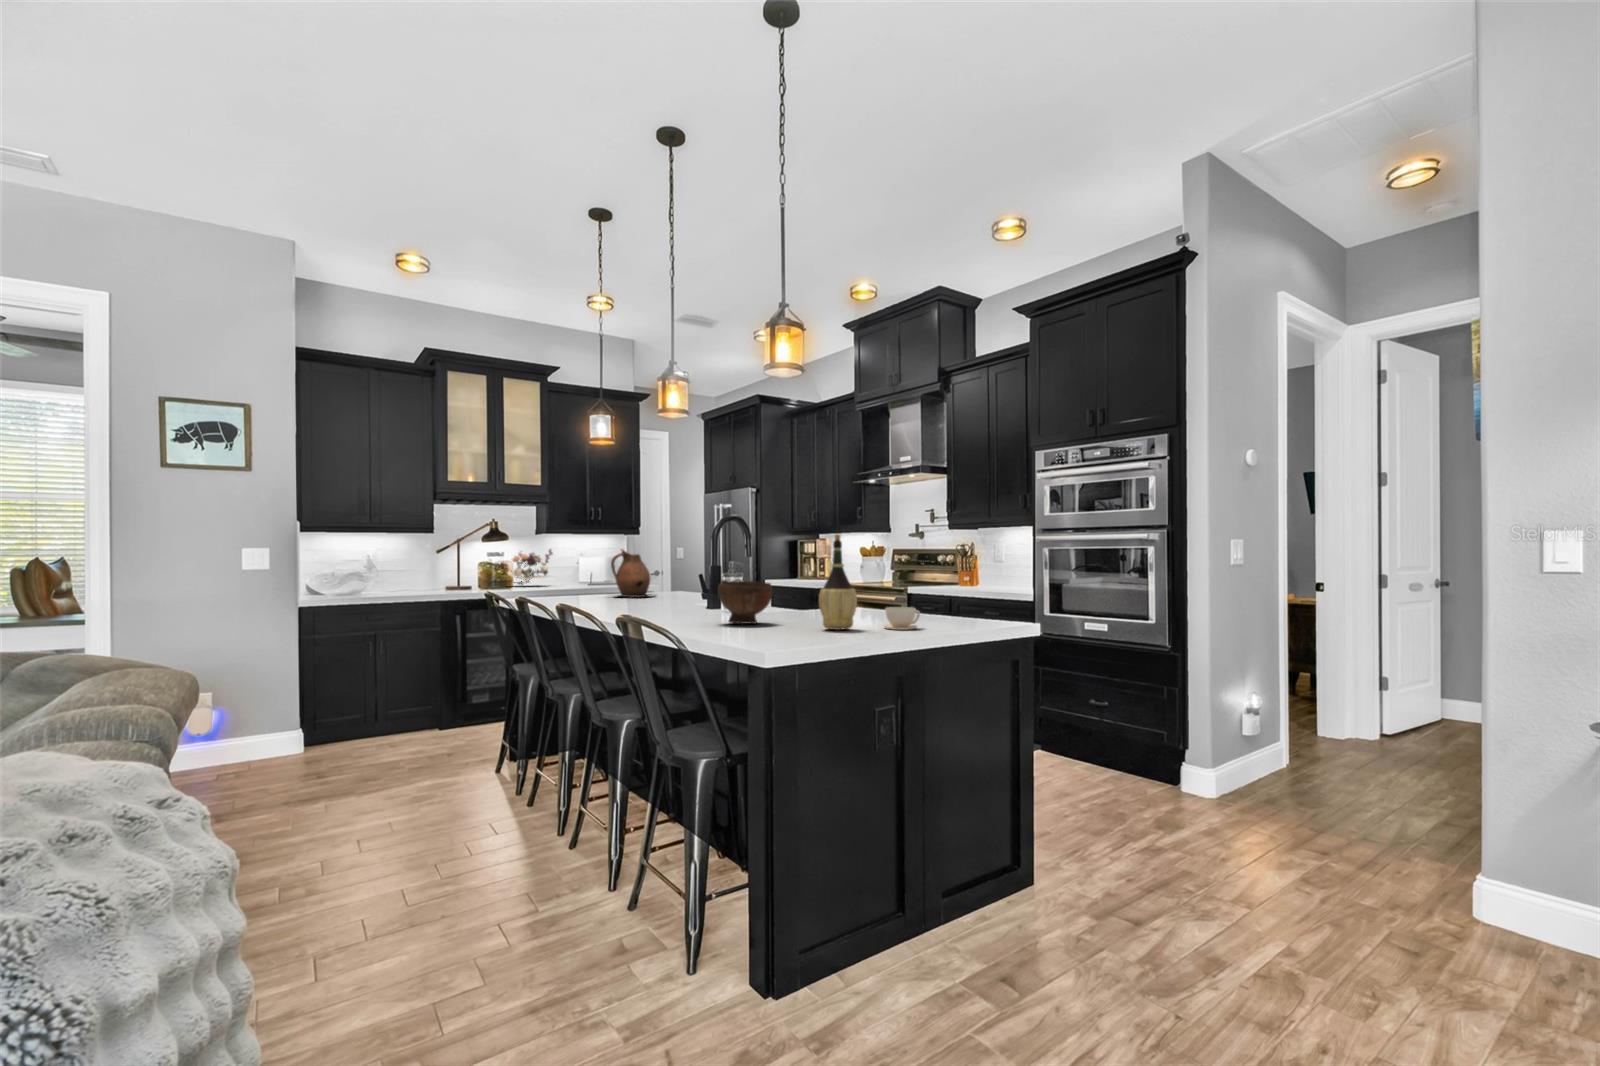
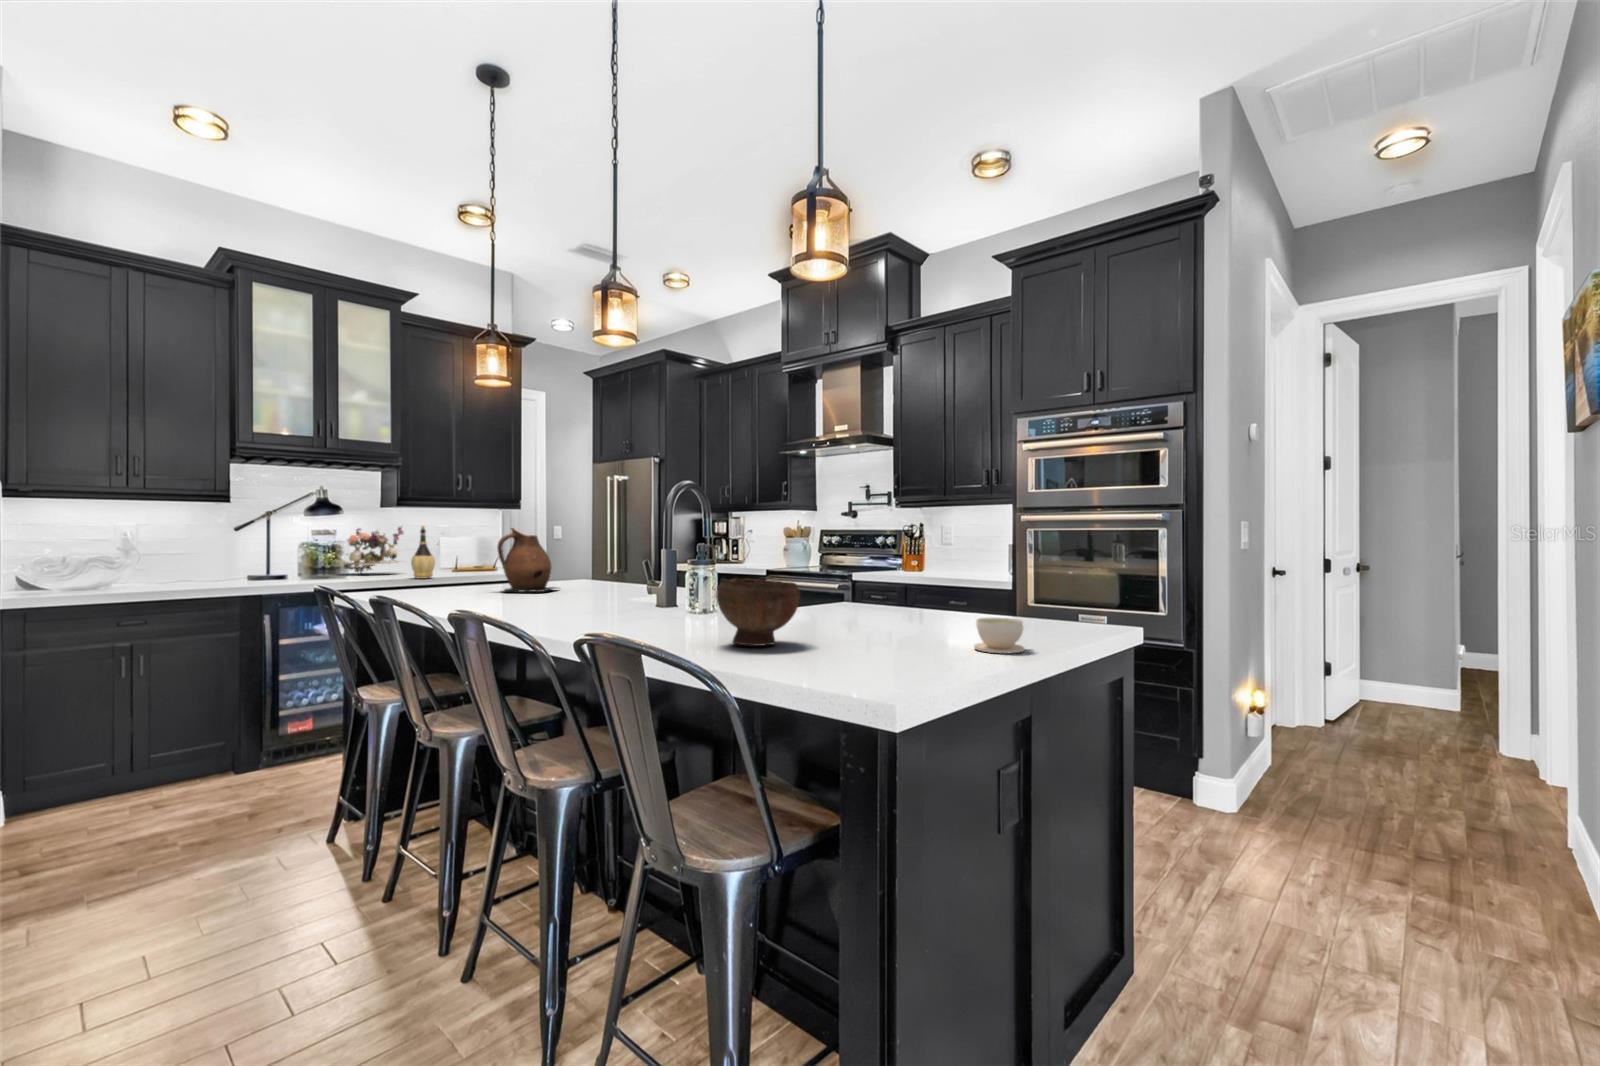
wine bottle: present [819,534,857,630] -> present [411,526,435,579]

